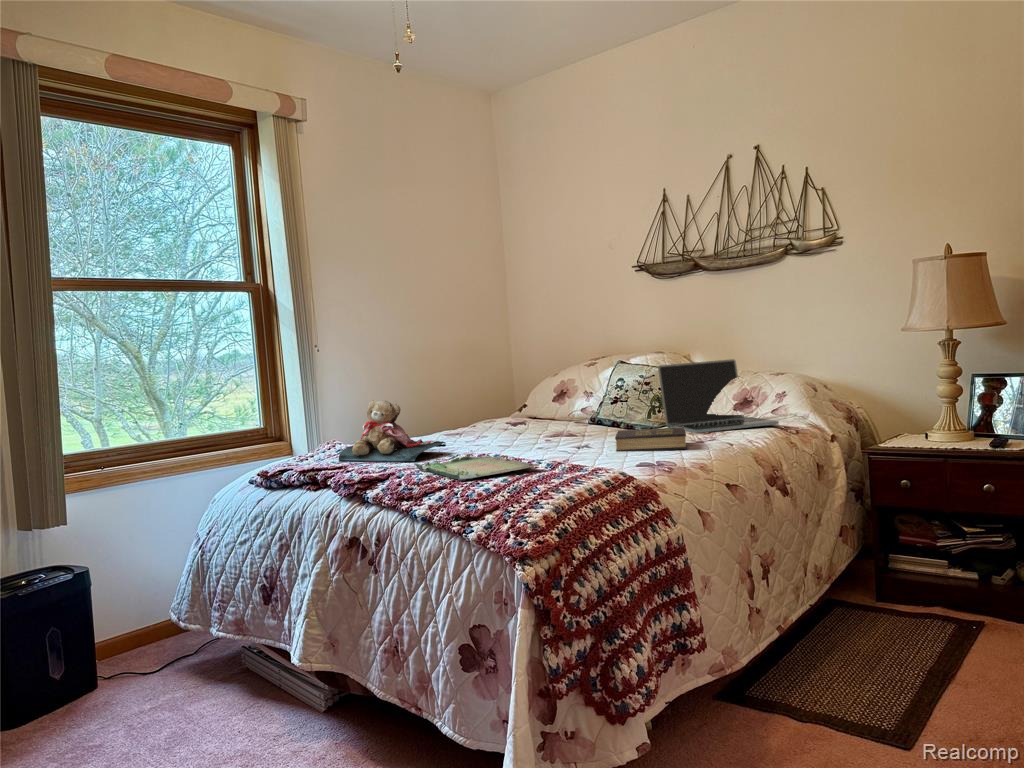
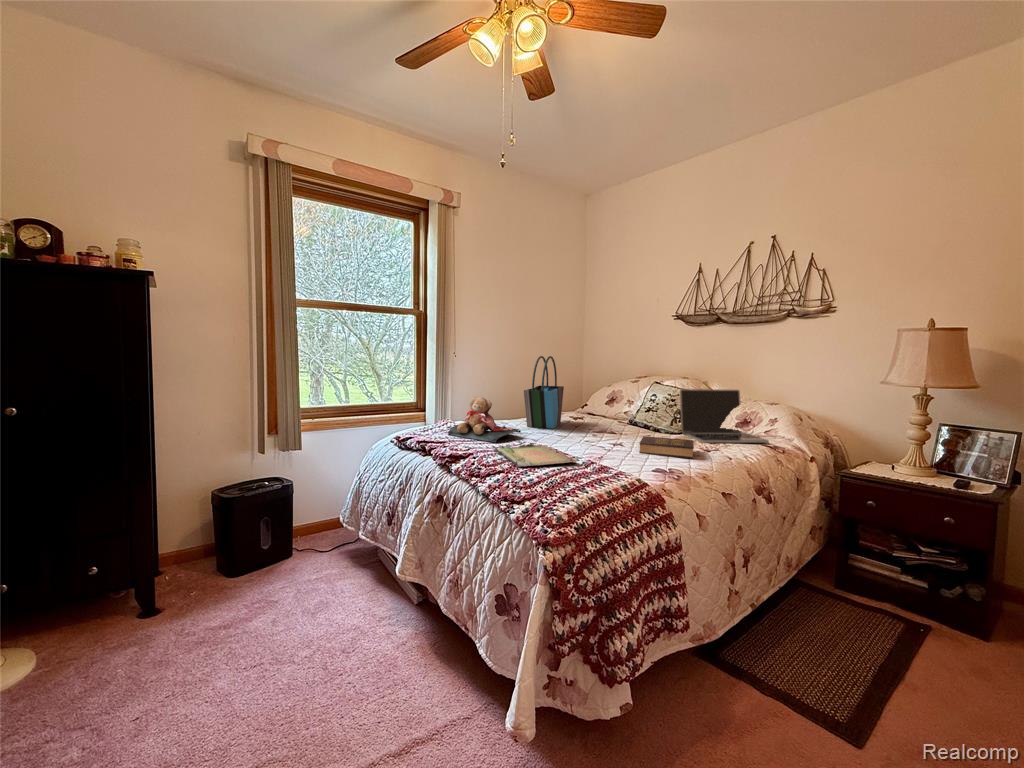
tote bag: none [440,335,496,442] -> present [524,356,564,429]

